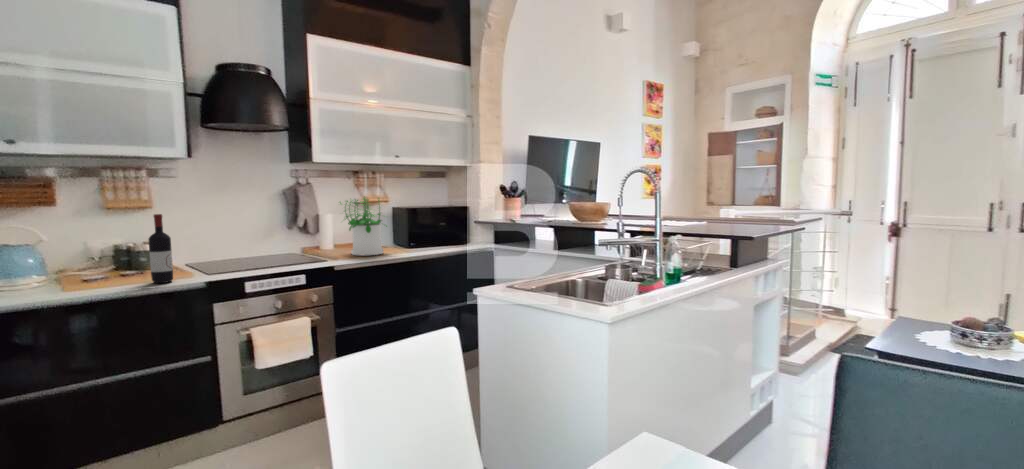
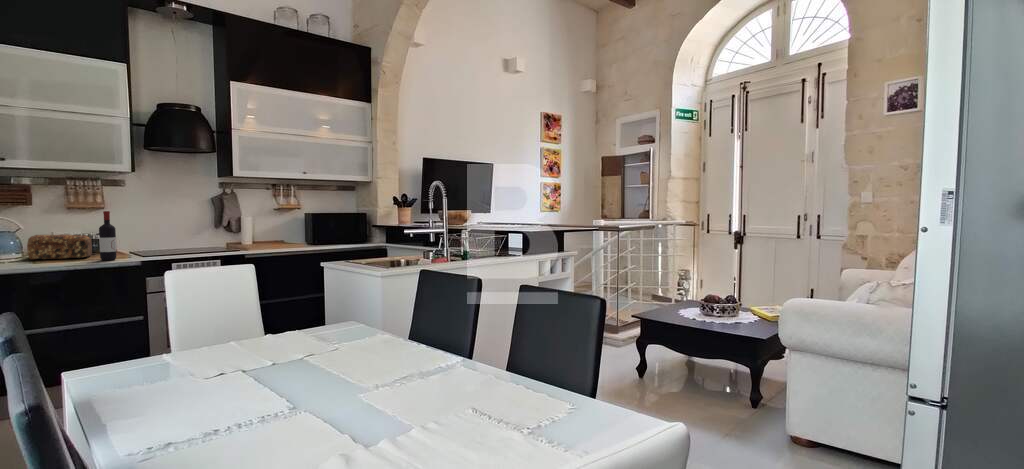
potted plant: present [340,198,387,255] -> none [253,203,293,248]
bread loaf: none [51,246,139,284] -> present [27,234,92,260]

